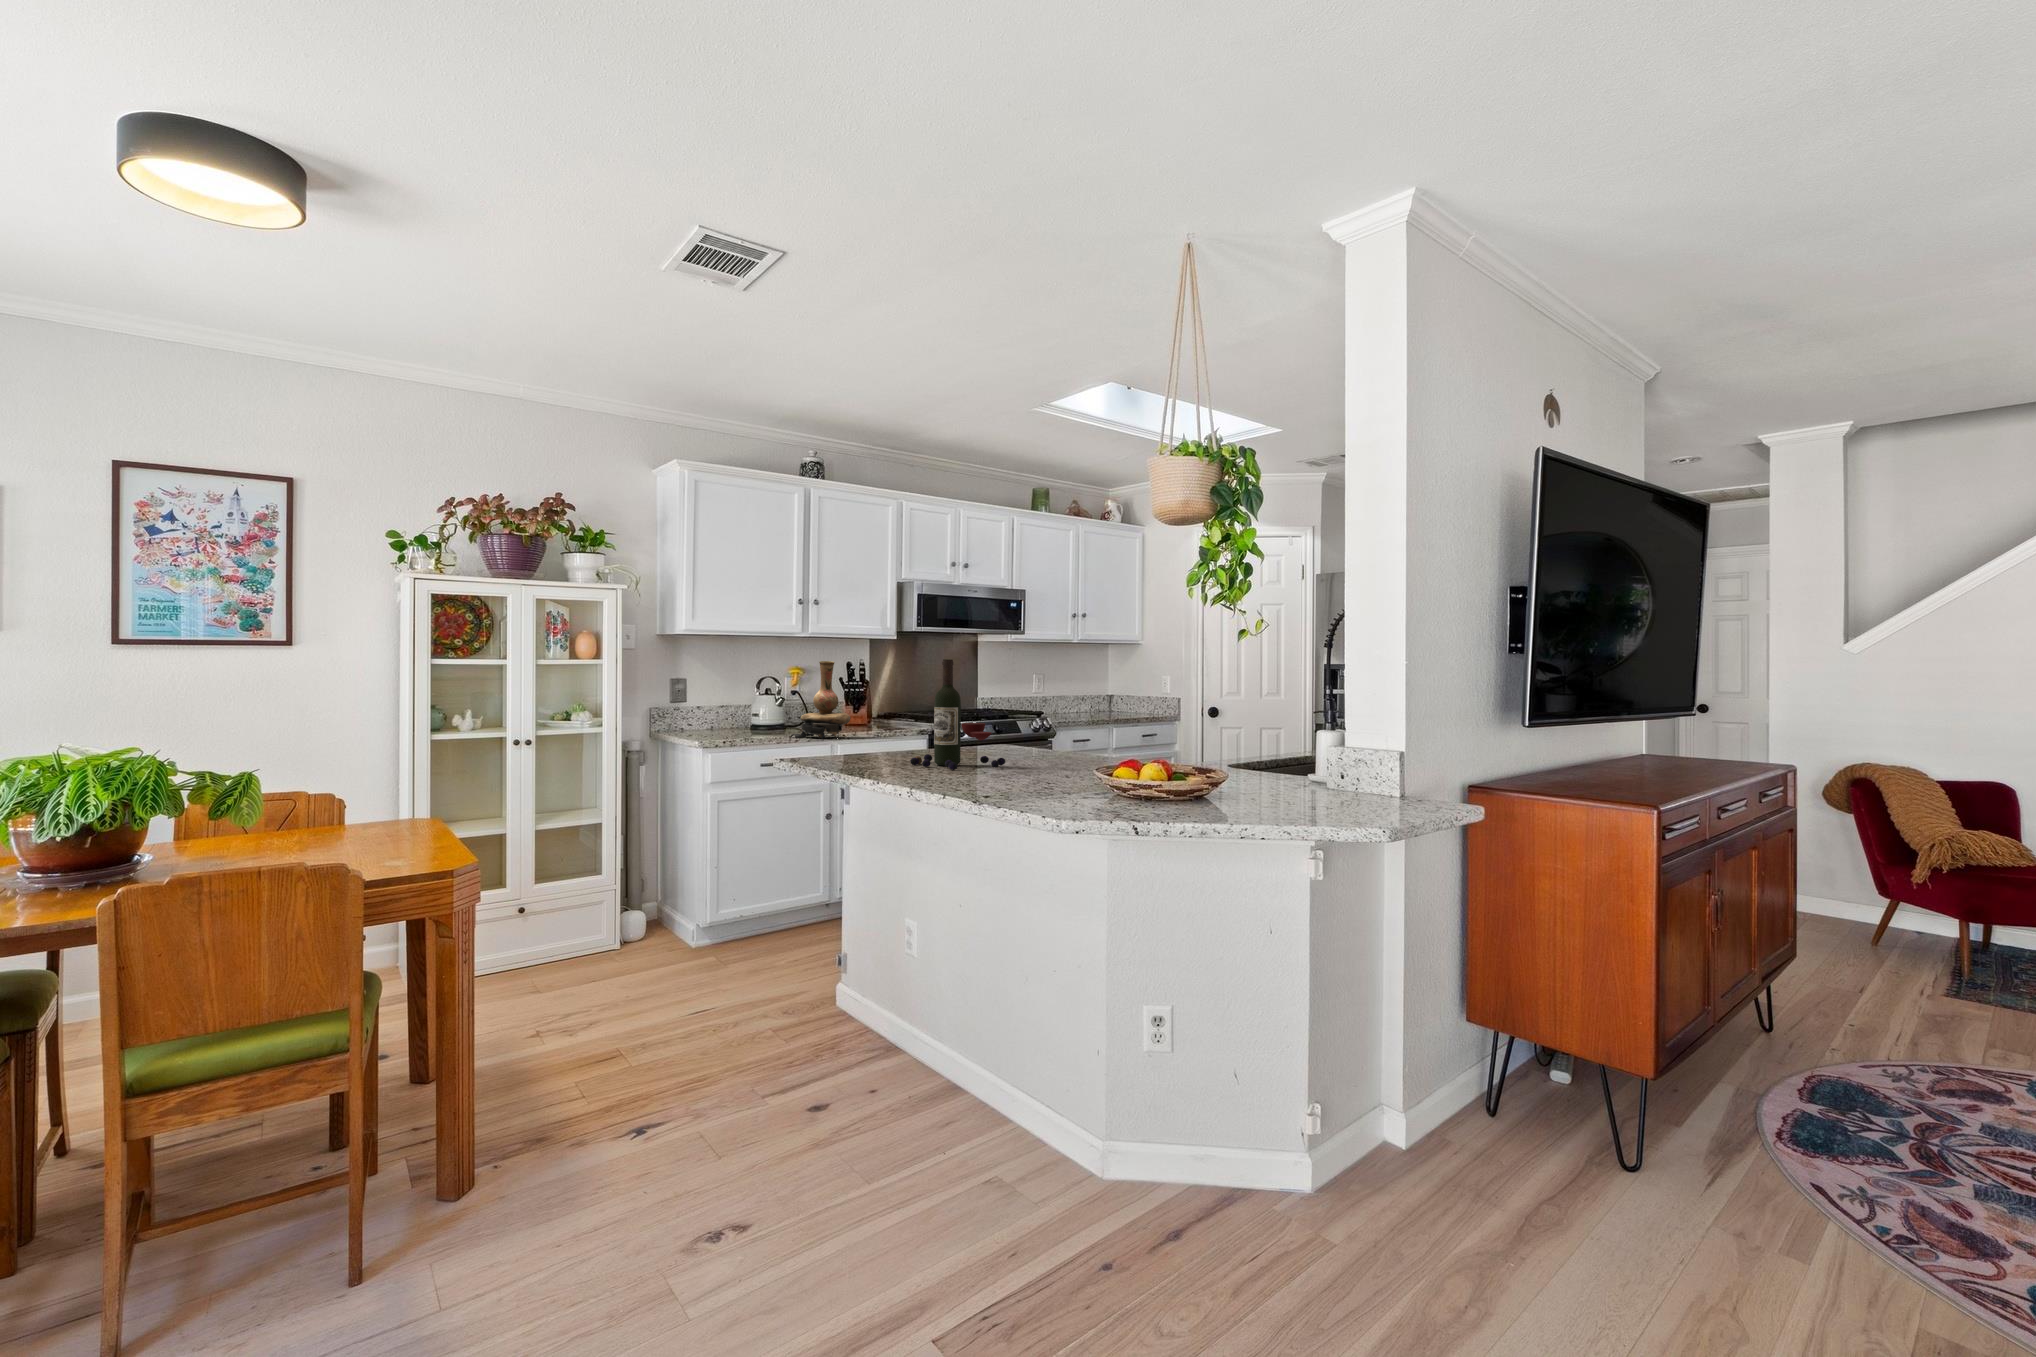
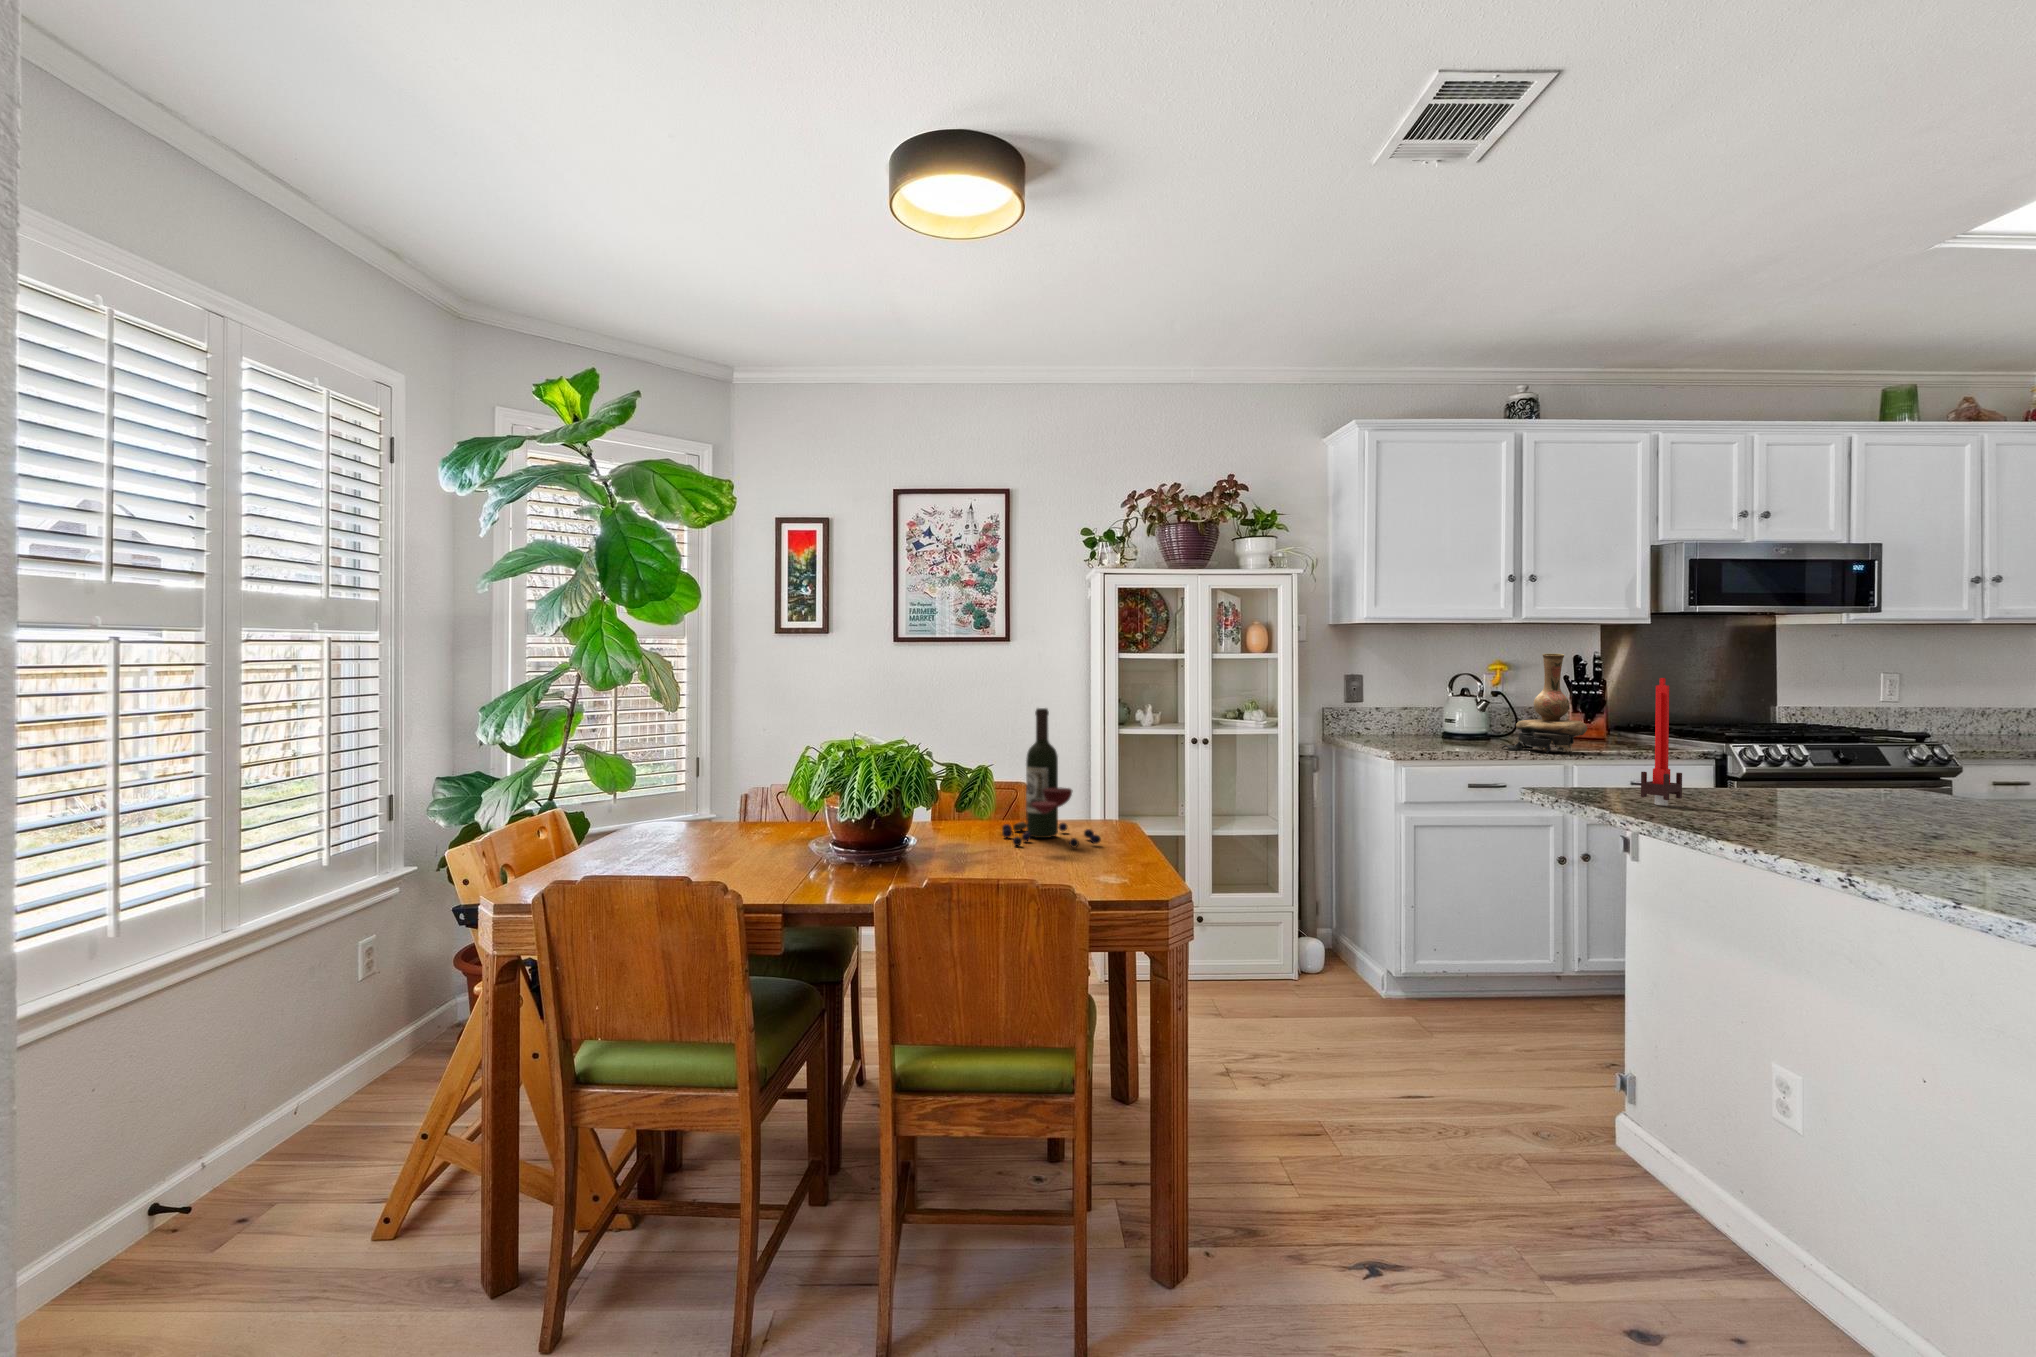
wine bottle: present [910,659,1005,770] -> present [1002,708,1101,848]
candle: none [858,678,884,768] -> present [1641,678,1682,806]

